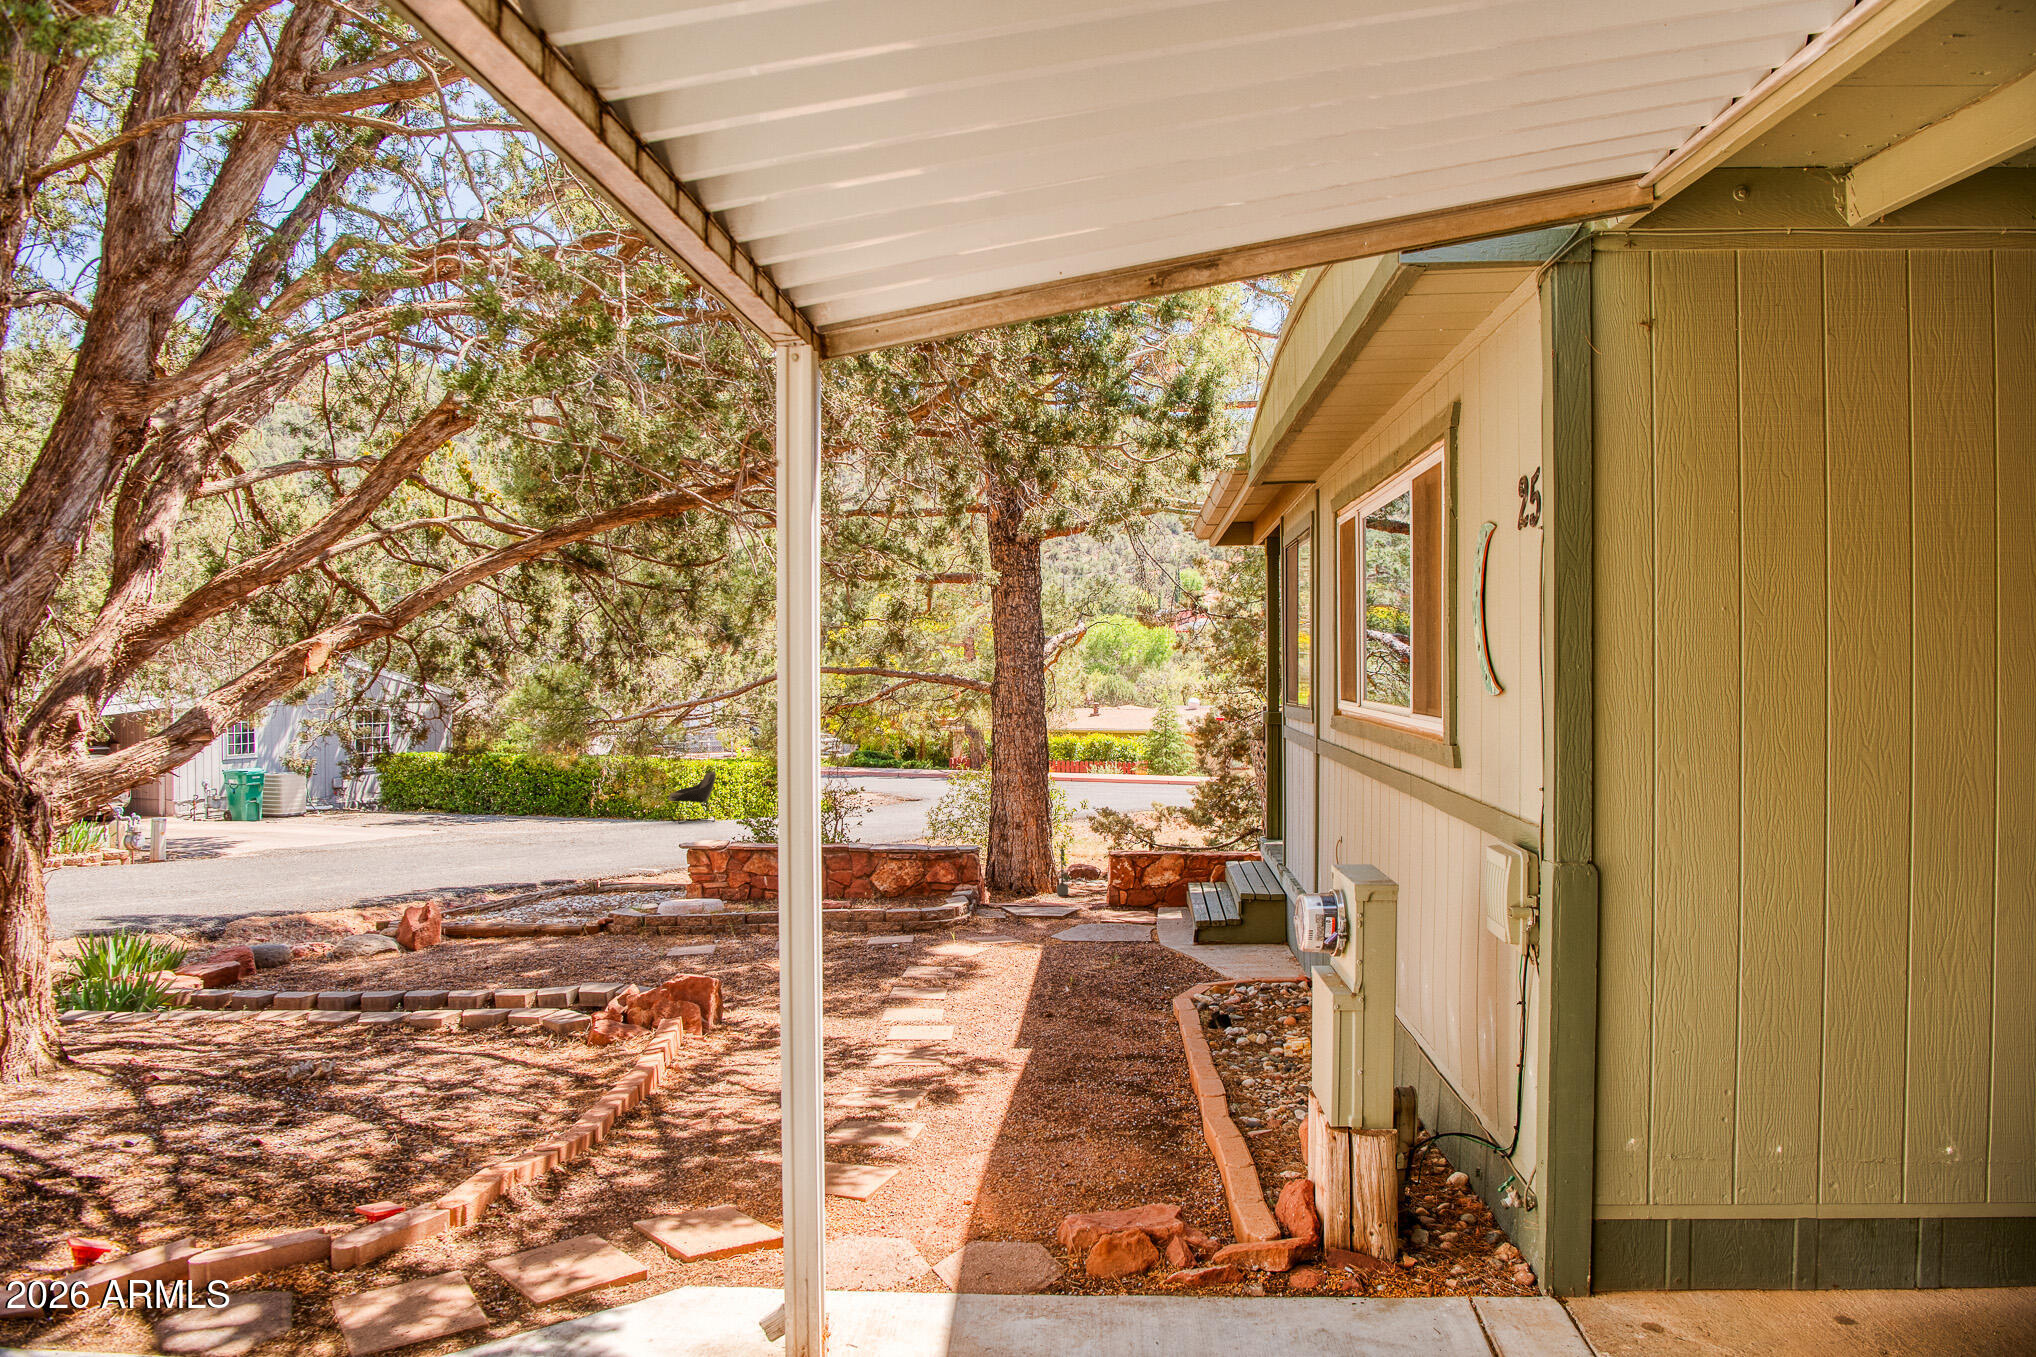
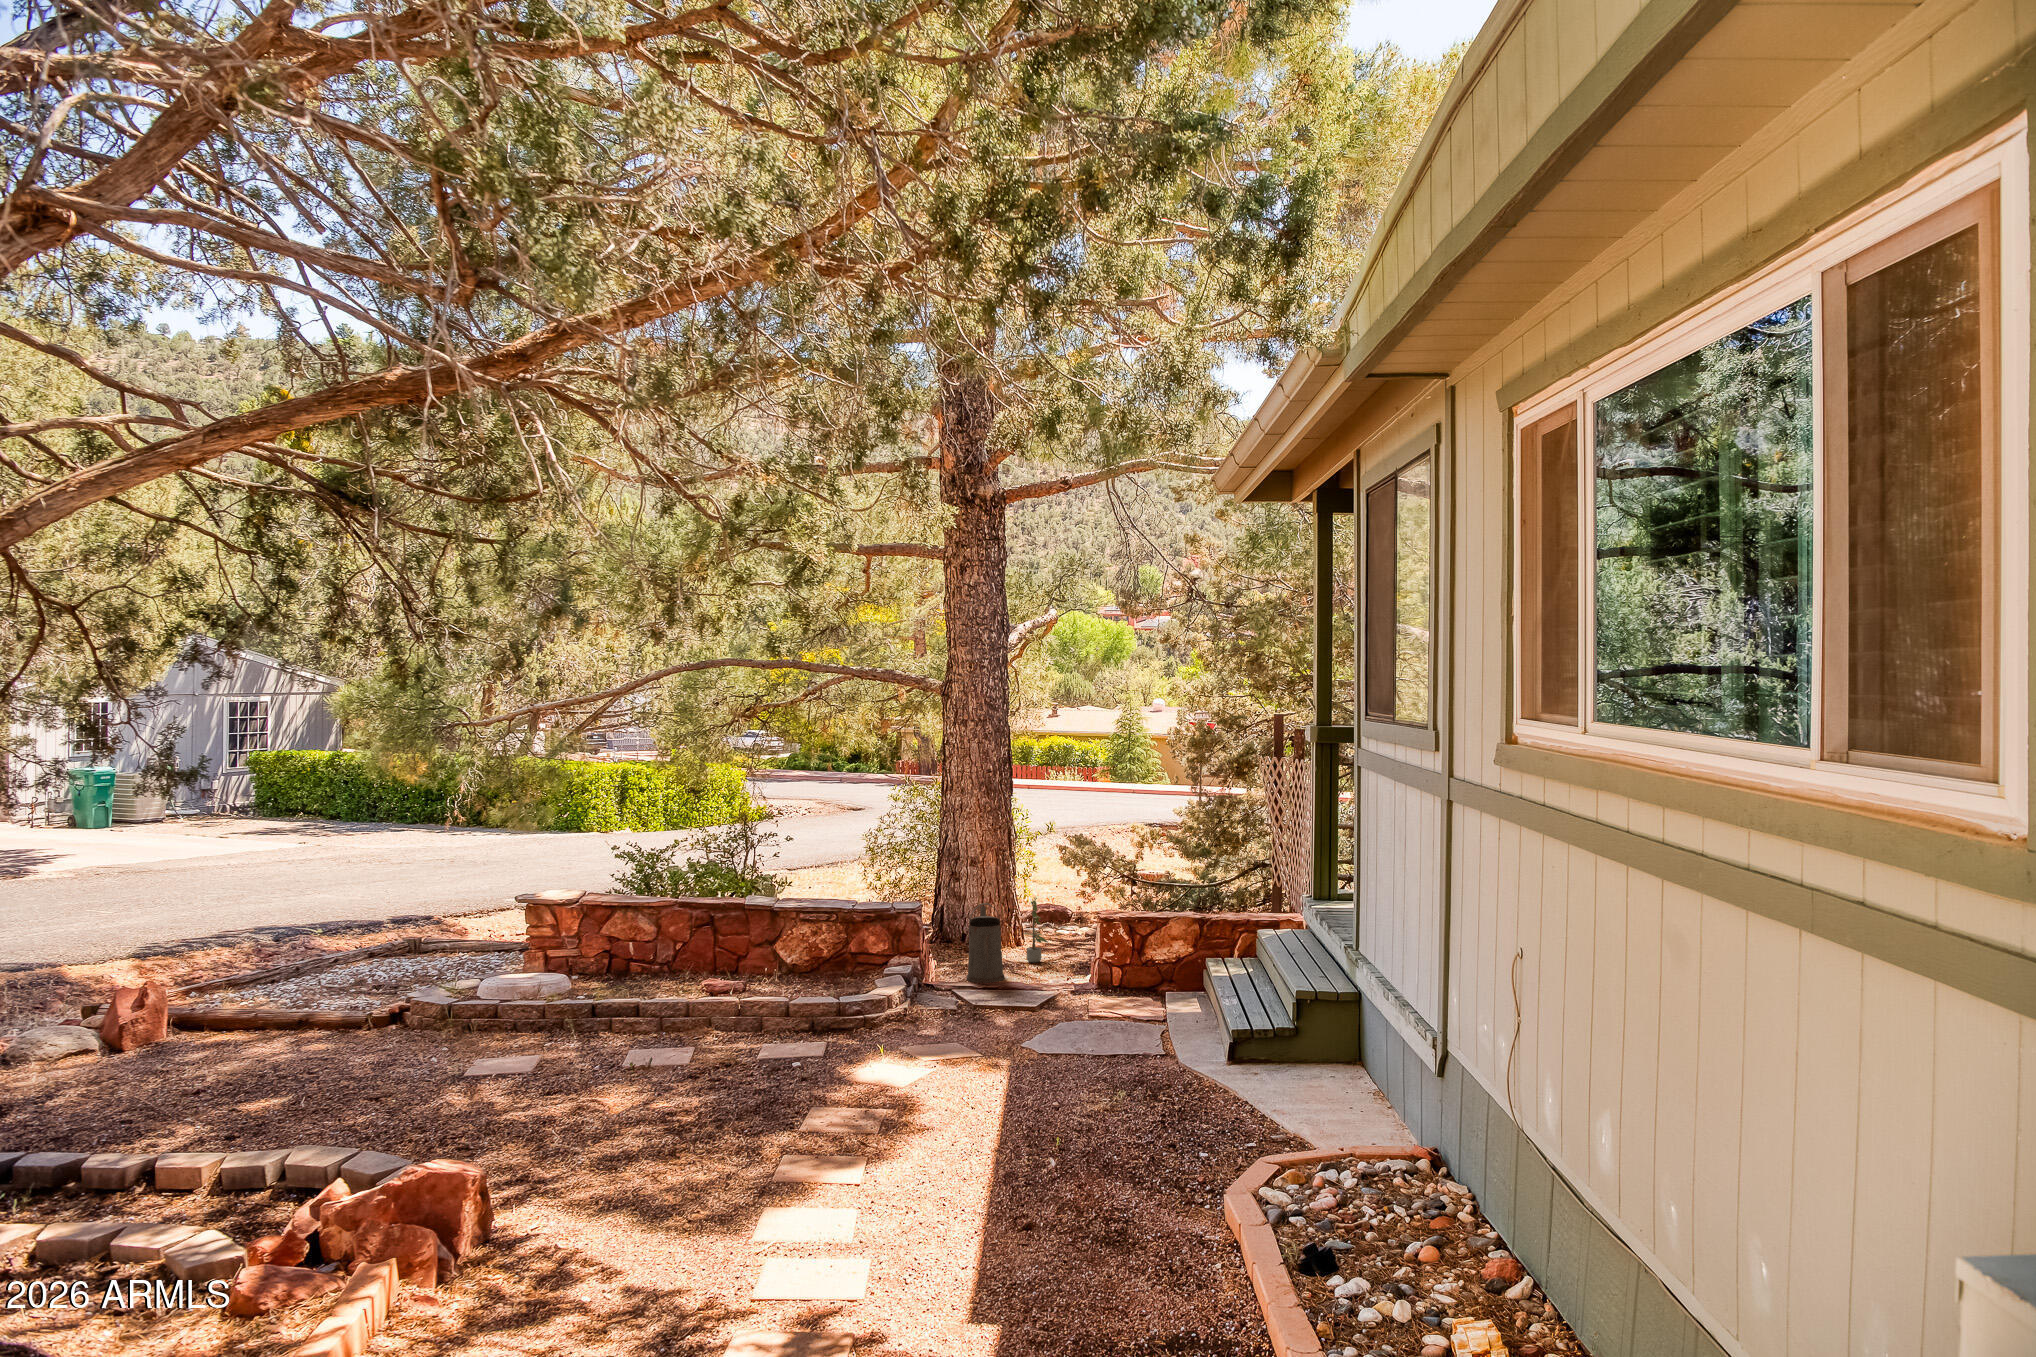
lounge chair: present [668,771,716,824] -> none [575,778,631,839]
watering can: none [1011,848,1040,907] -> present [967,903,1005,983]

